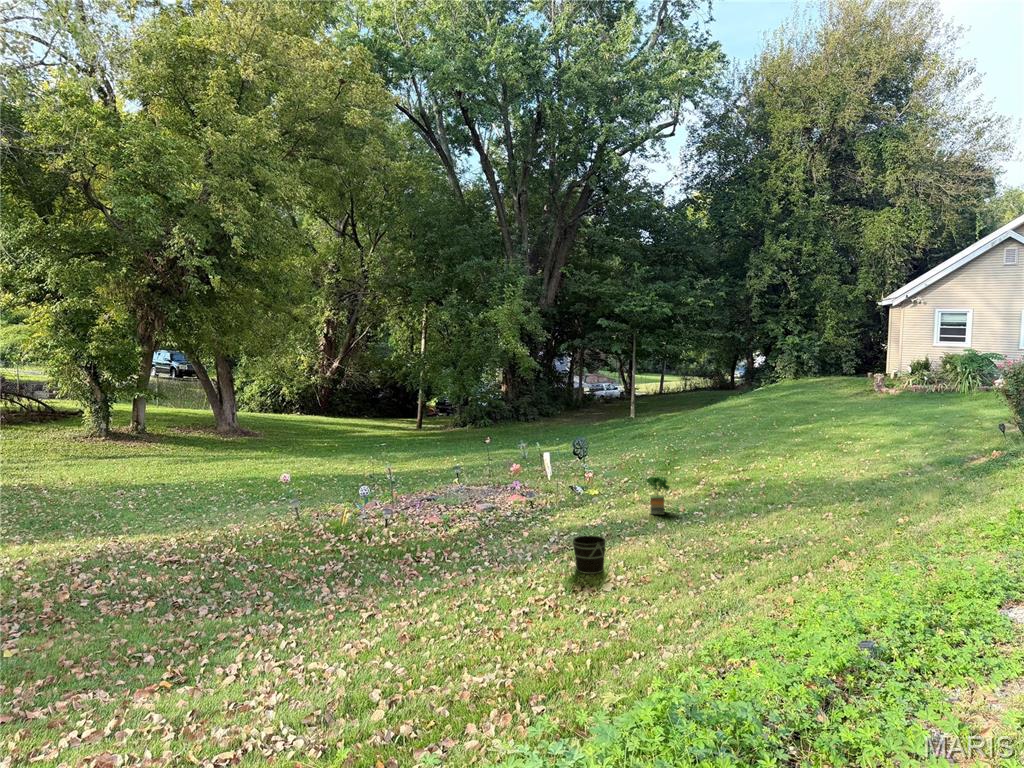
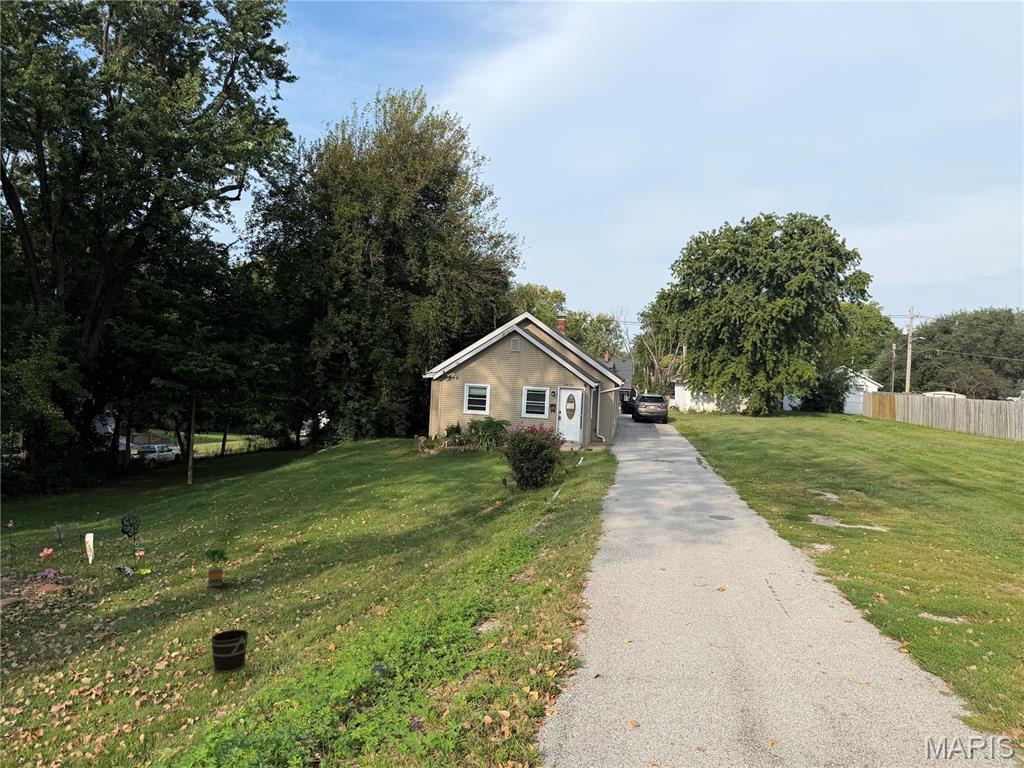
bucket: present [573,536,606,574] -> present [211,630,248,673]

